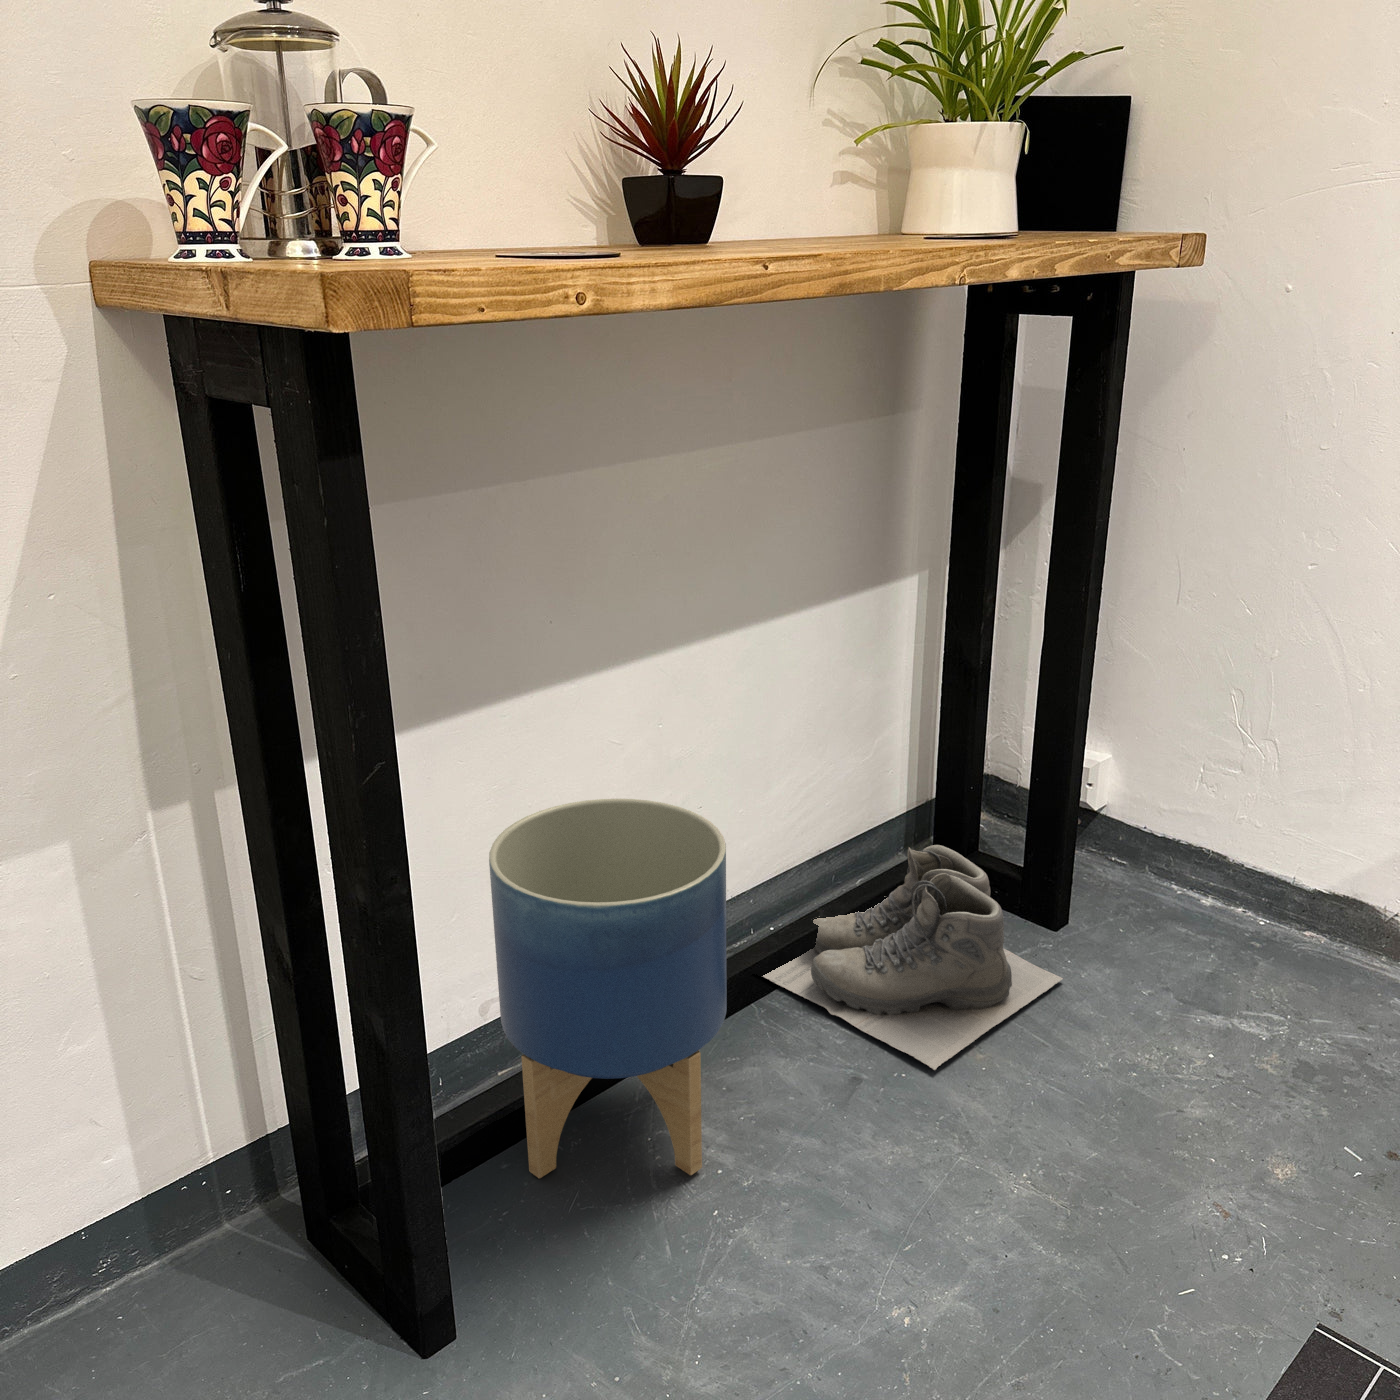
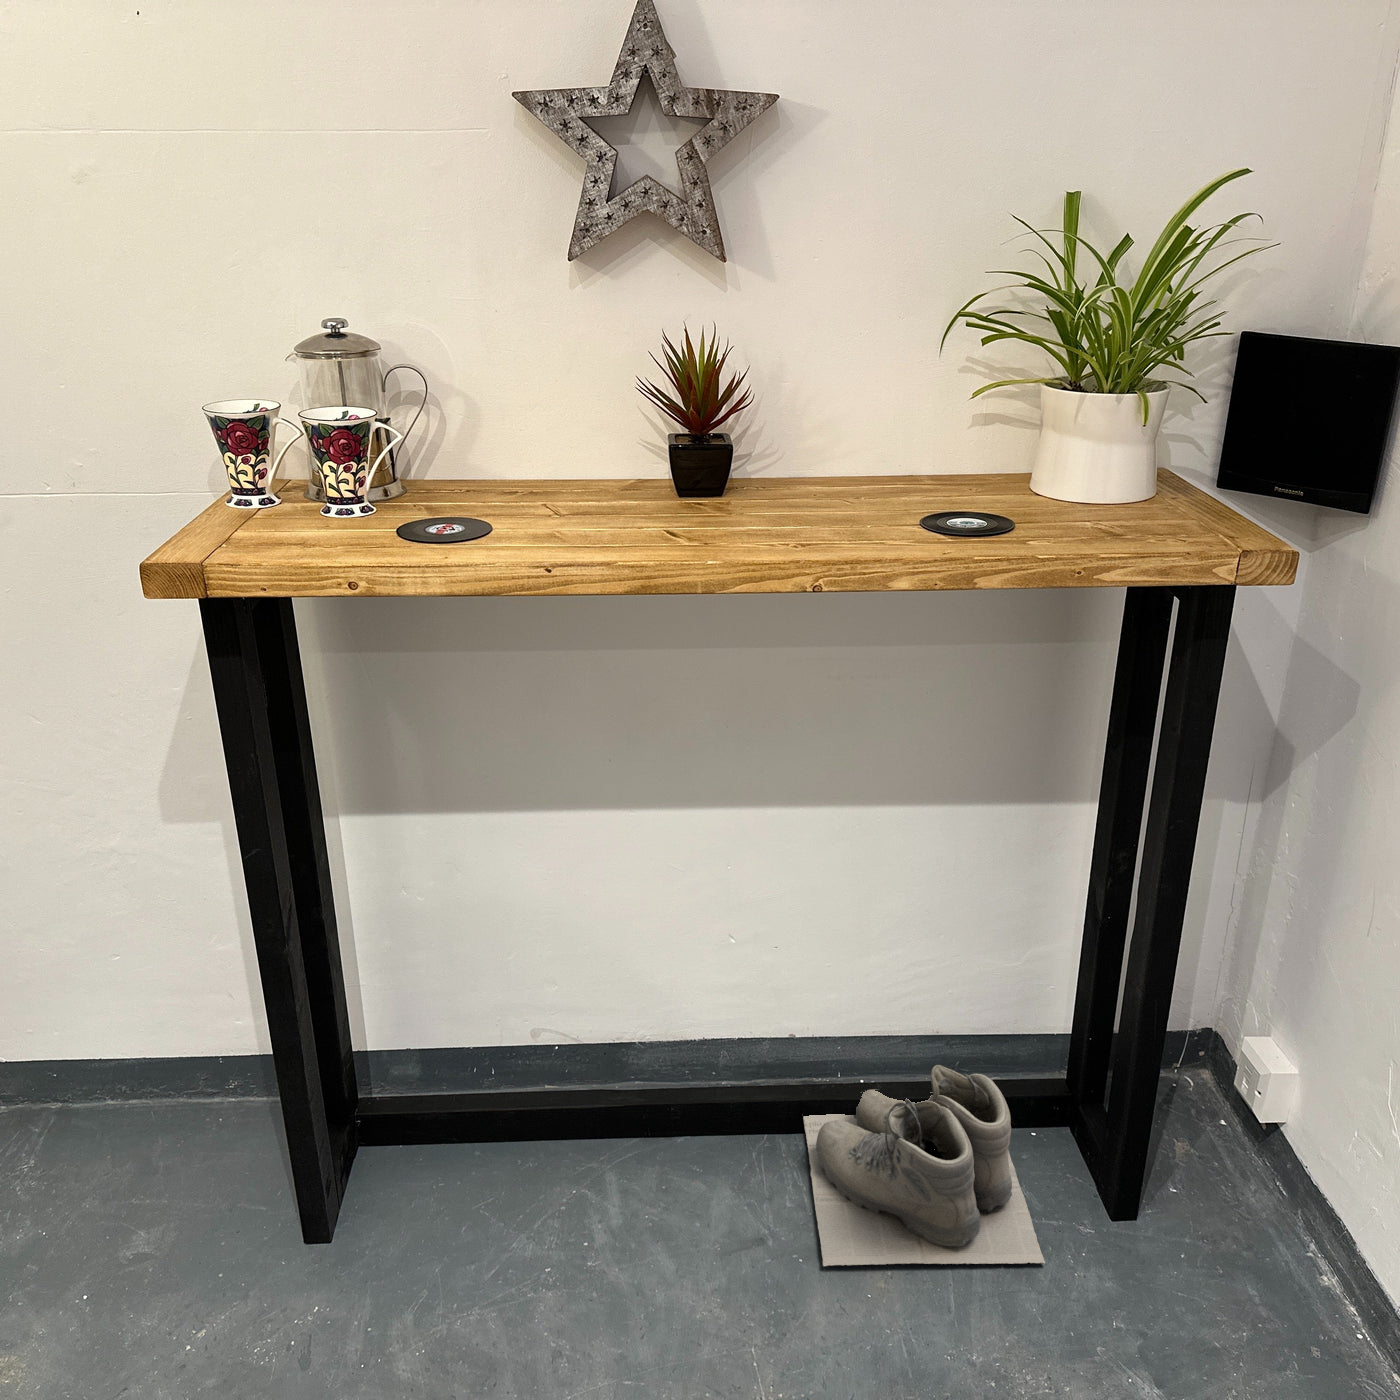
planter: present [489,799,727,1178] -> none [471,905,664,1229]

